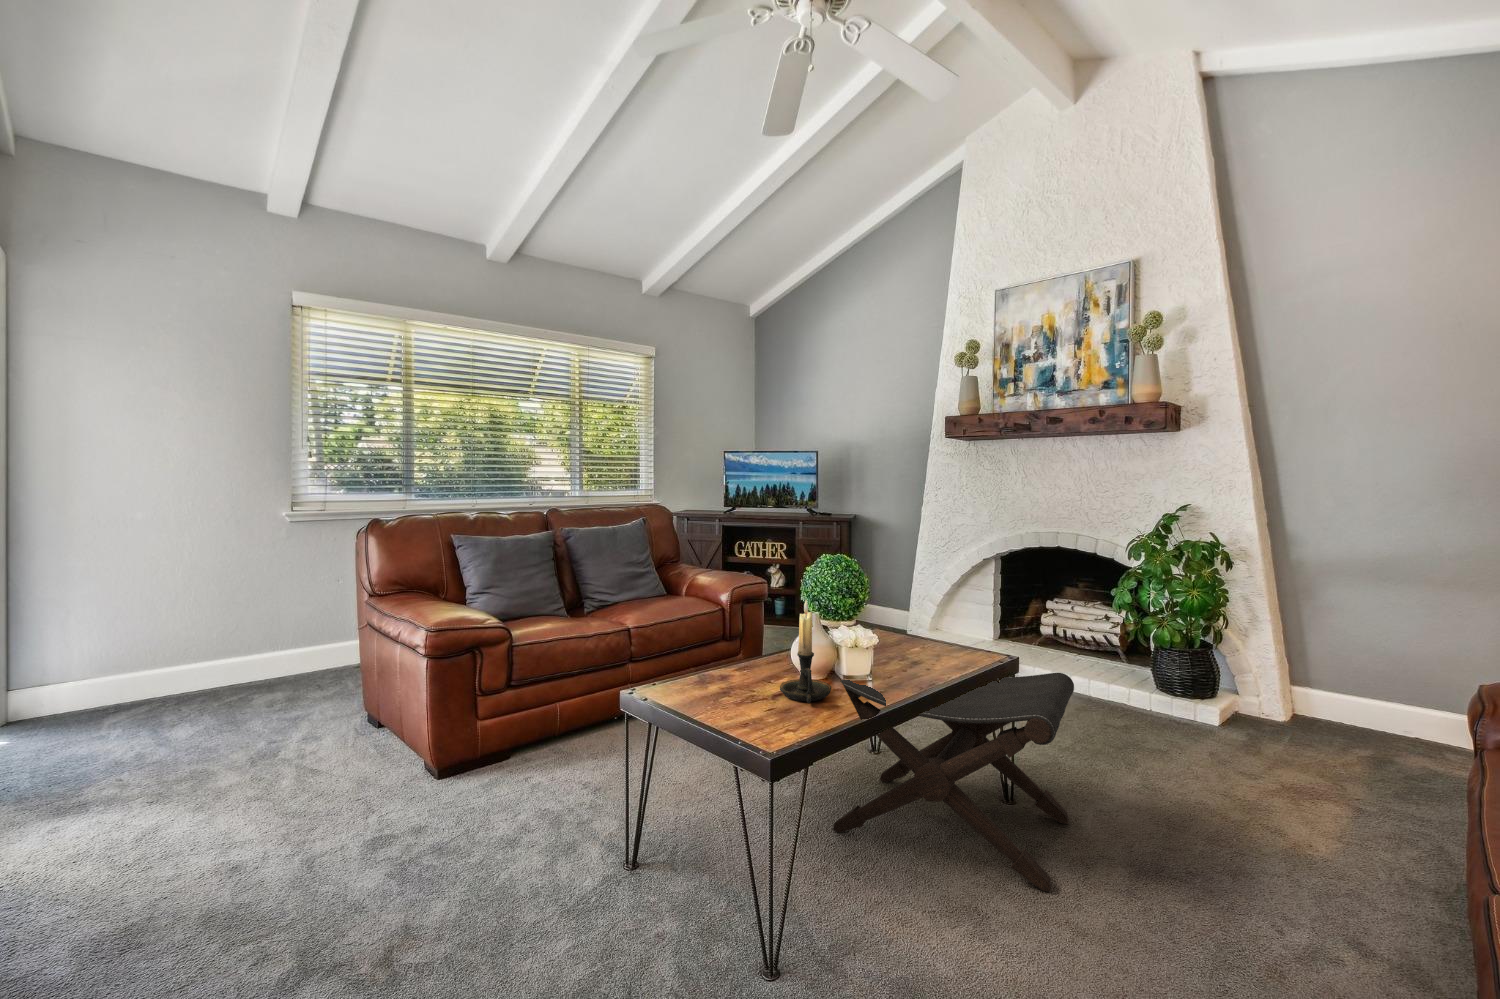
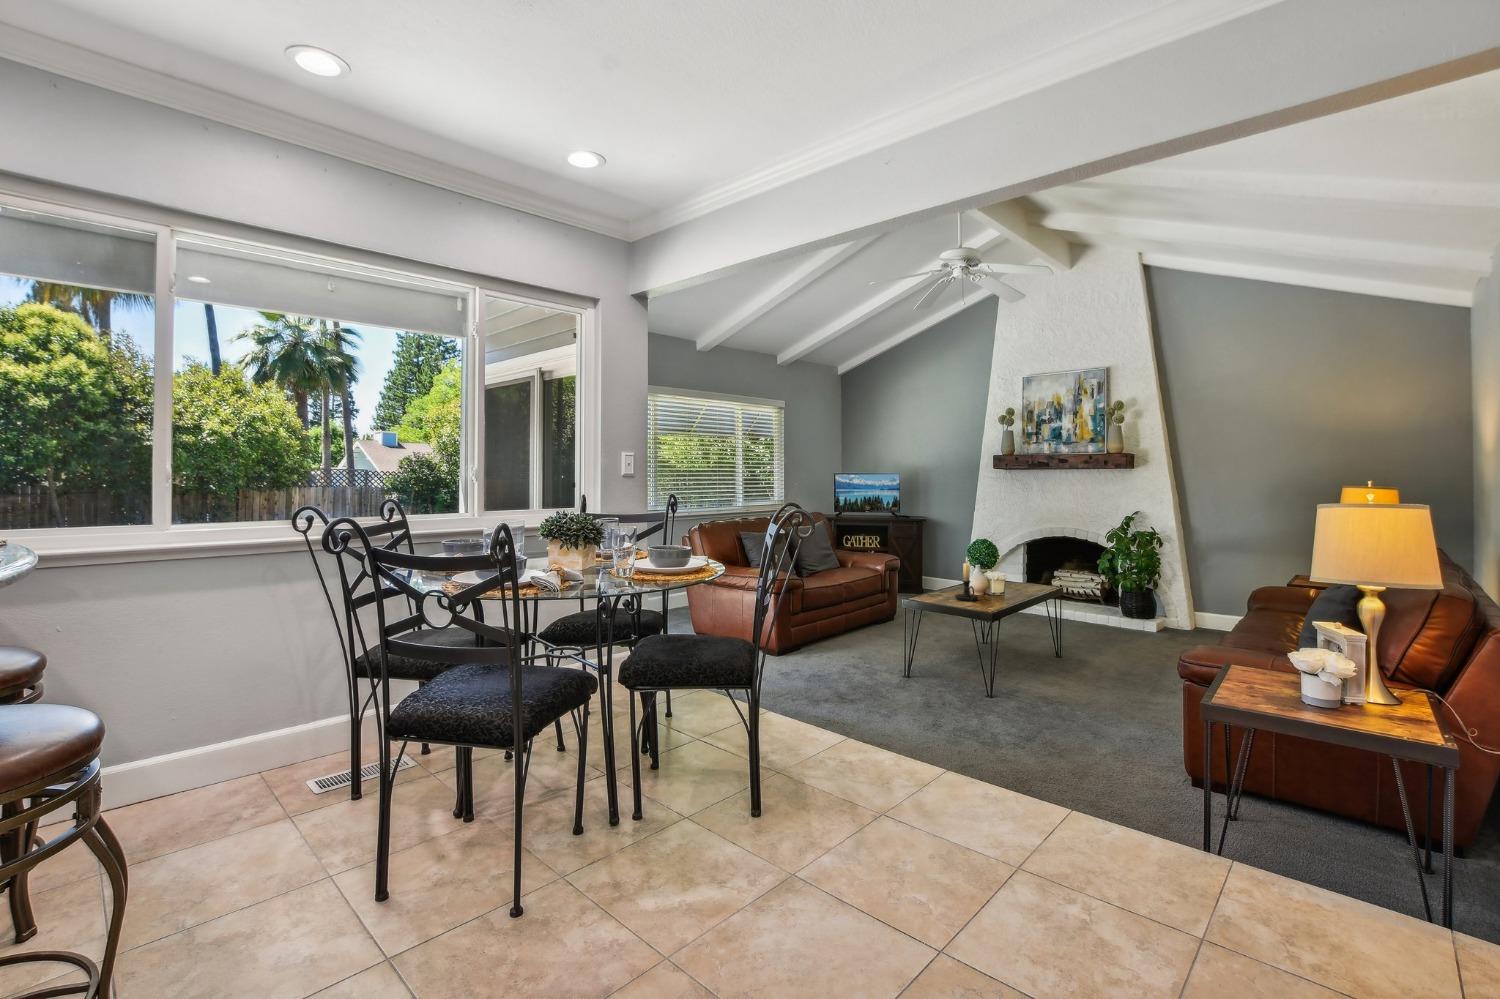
footstool: present [833,673,1074,891] -> none [972,587,1083,678]

